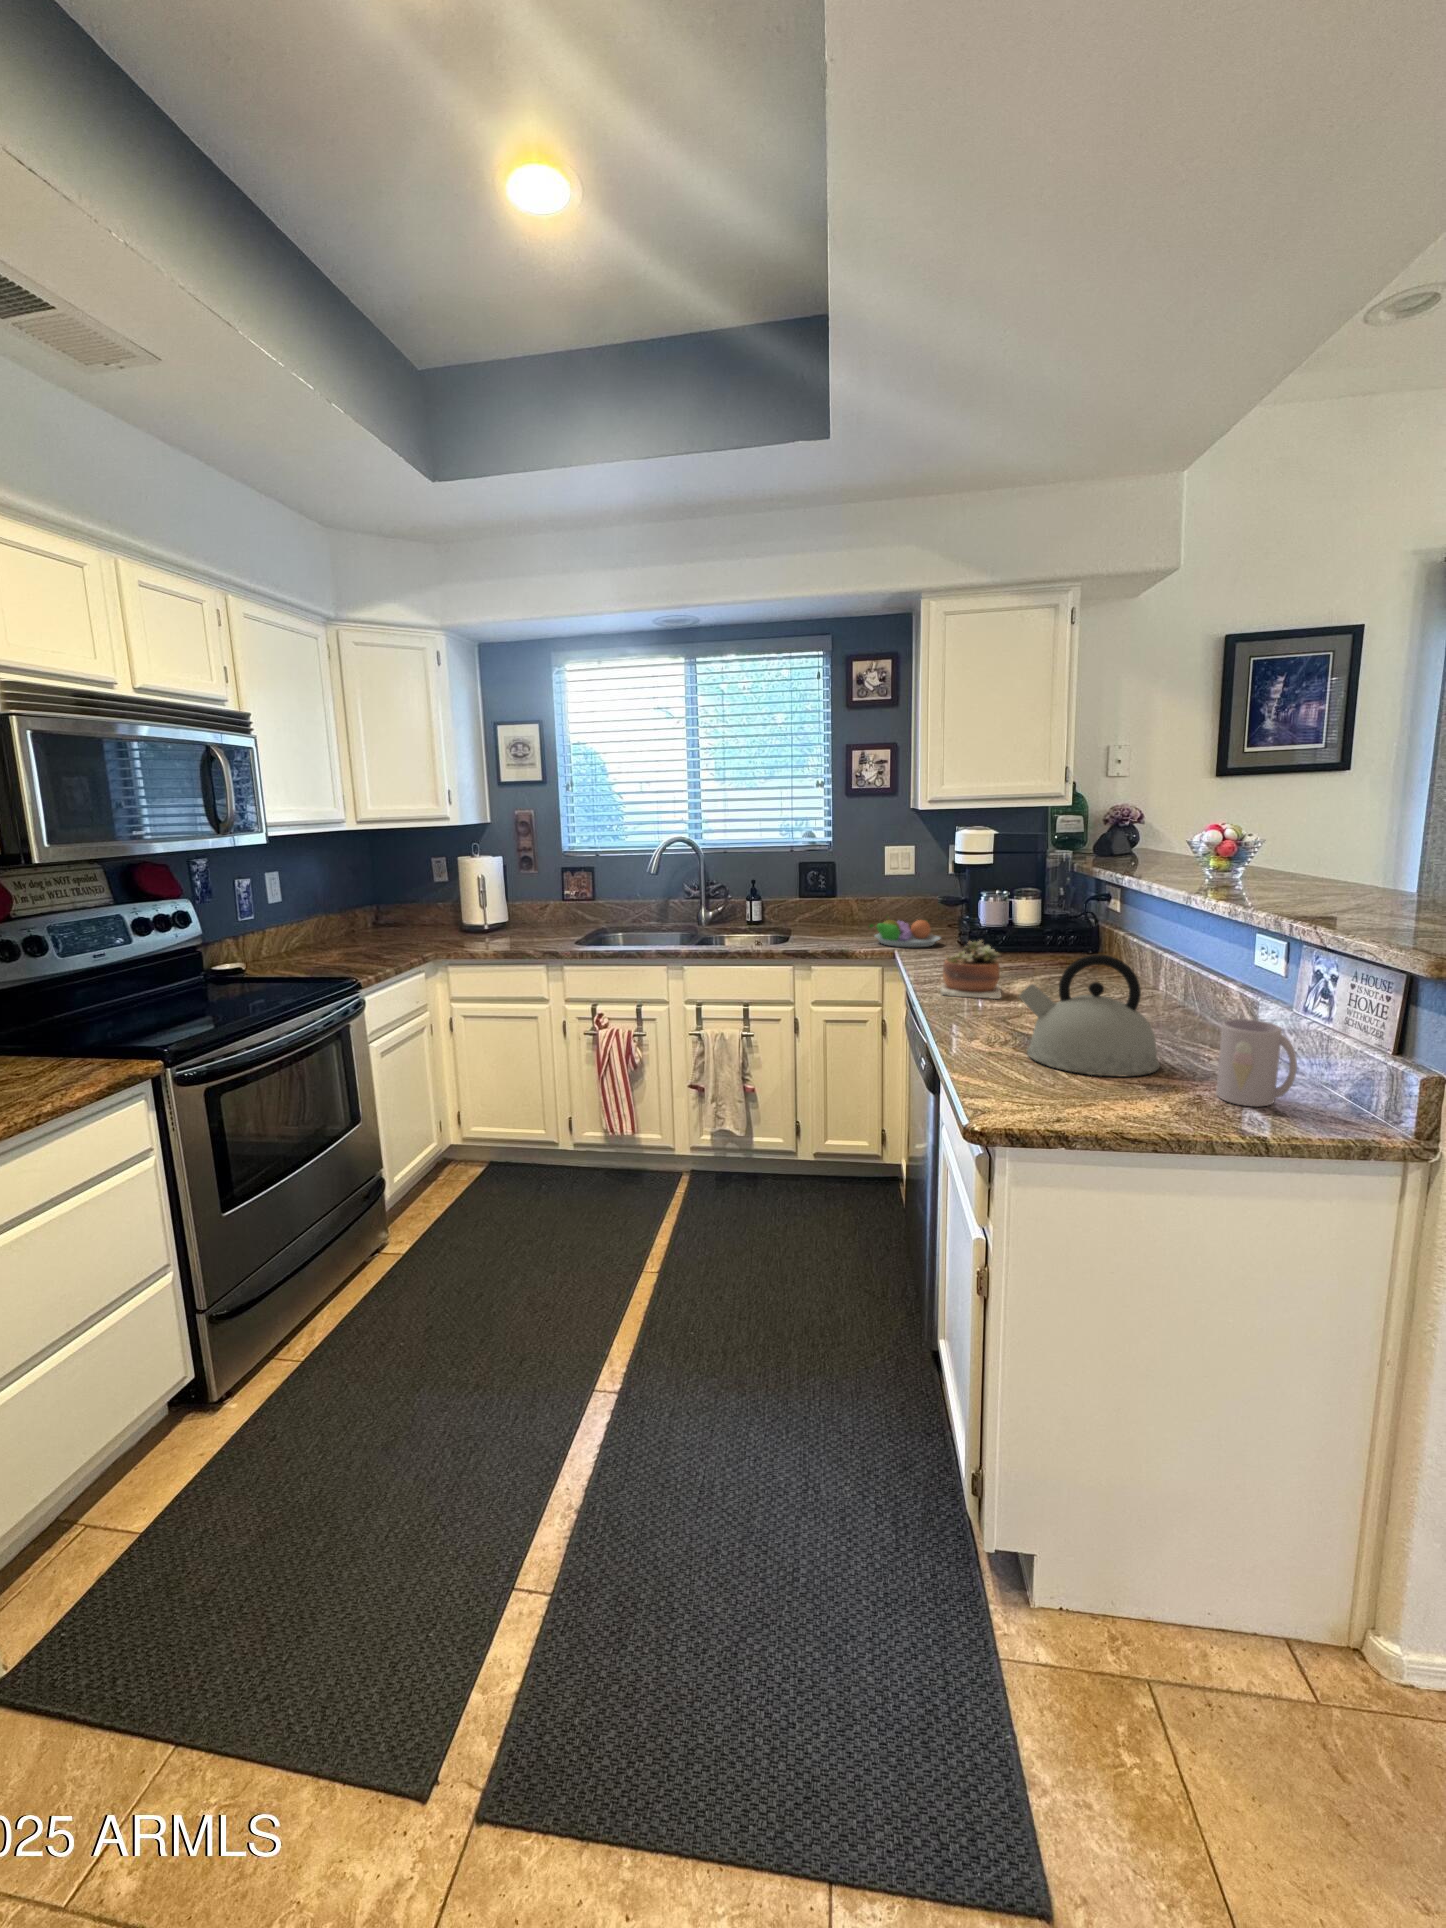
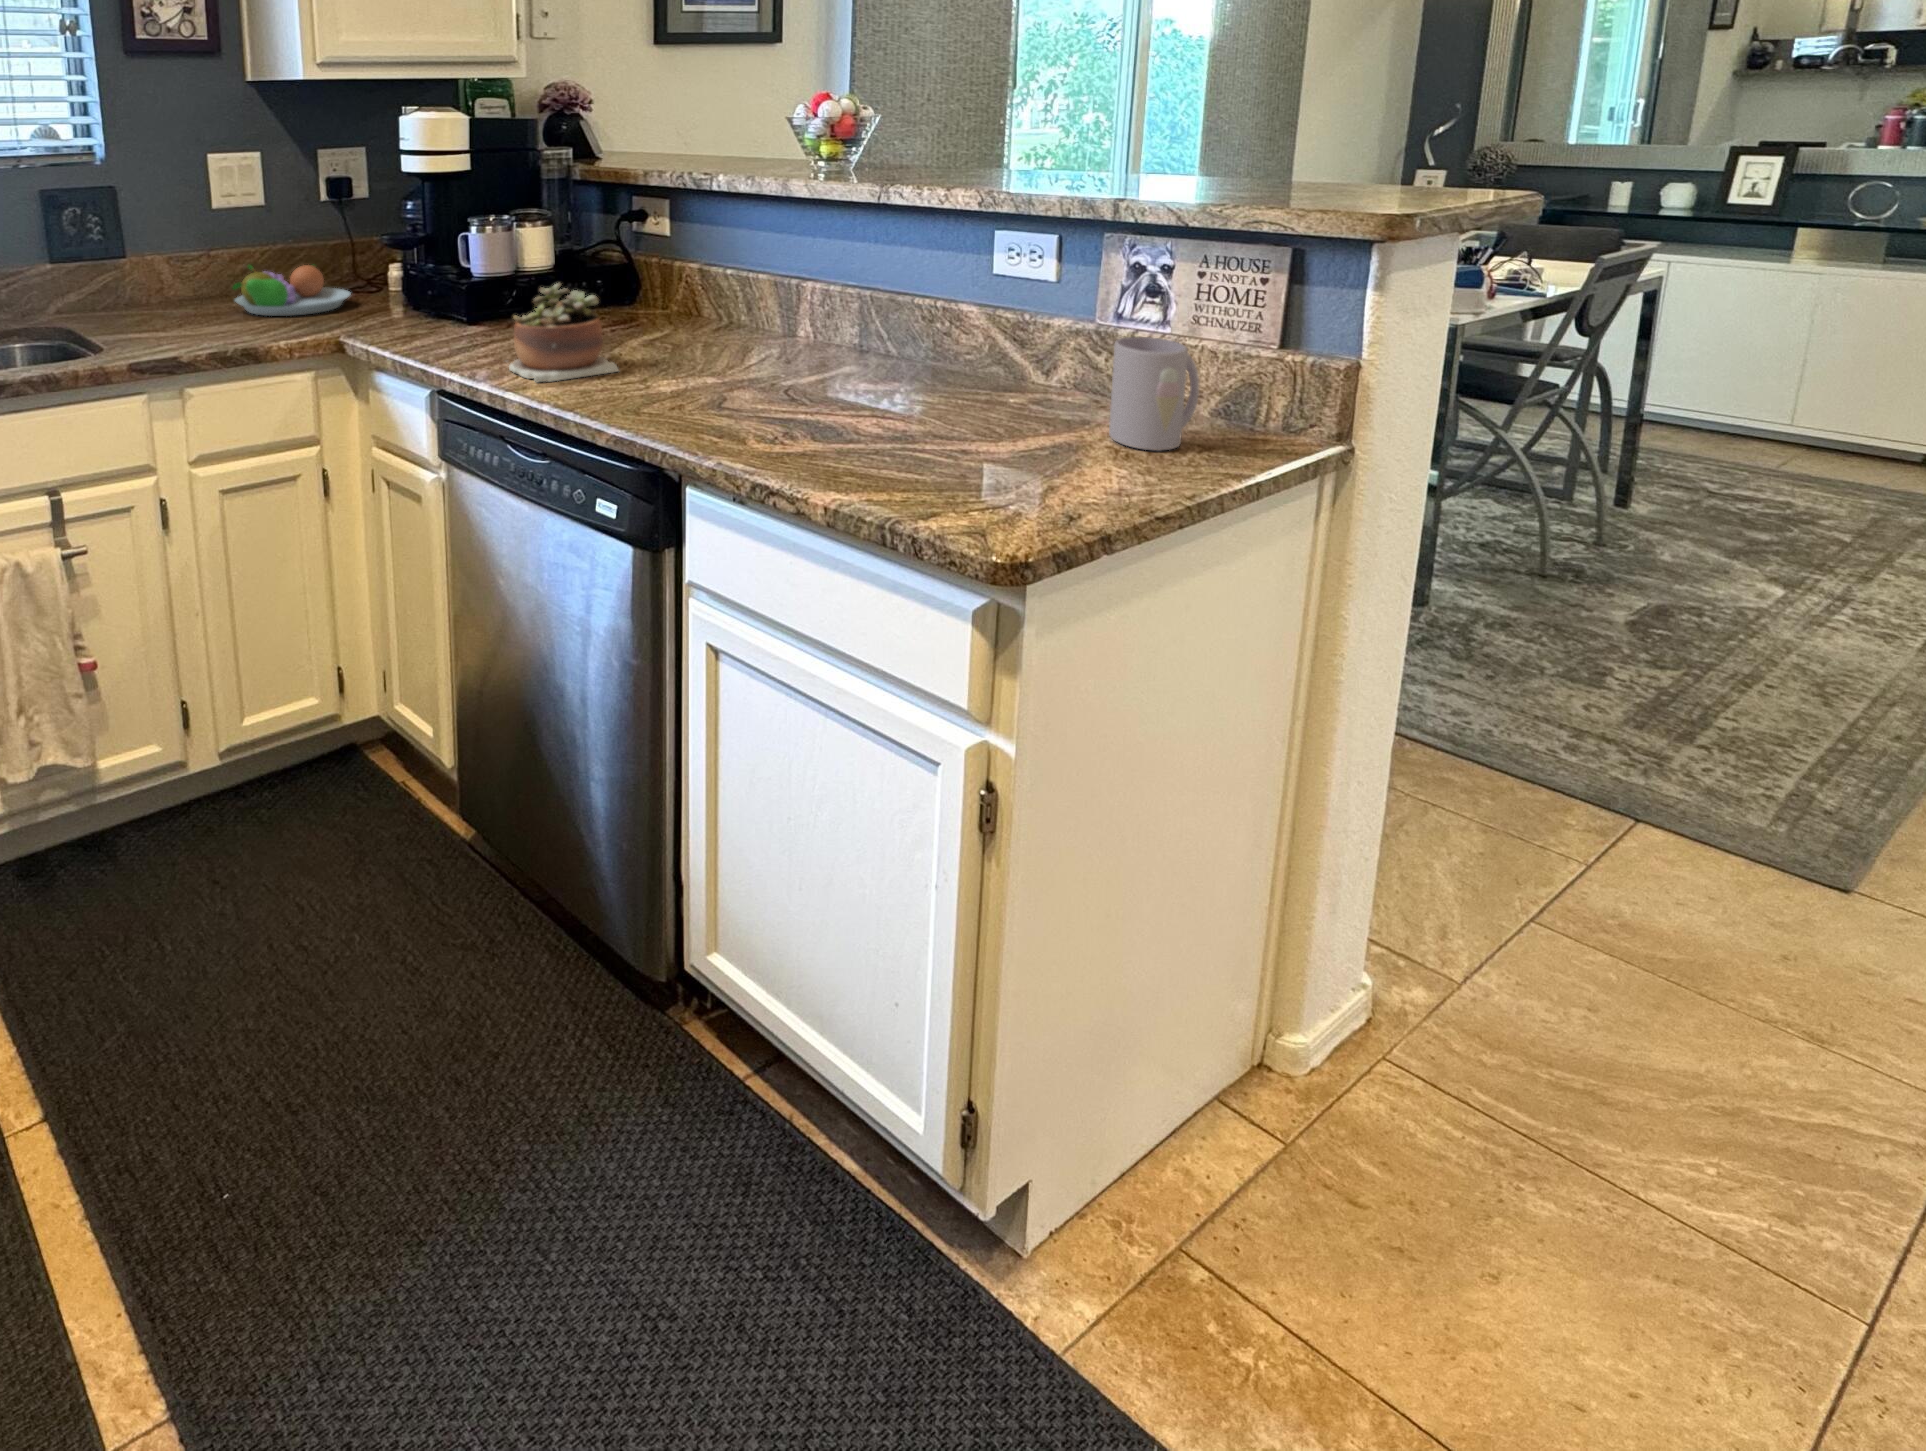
kettle: present [1019,954,1160,1076] -> none [824,278,1014,460]

